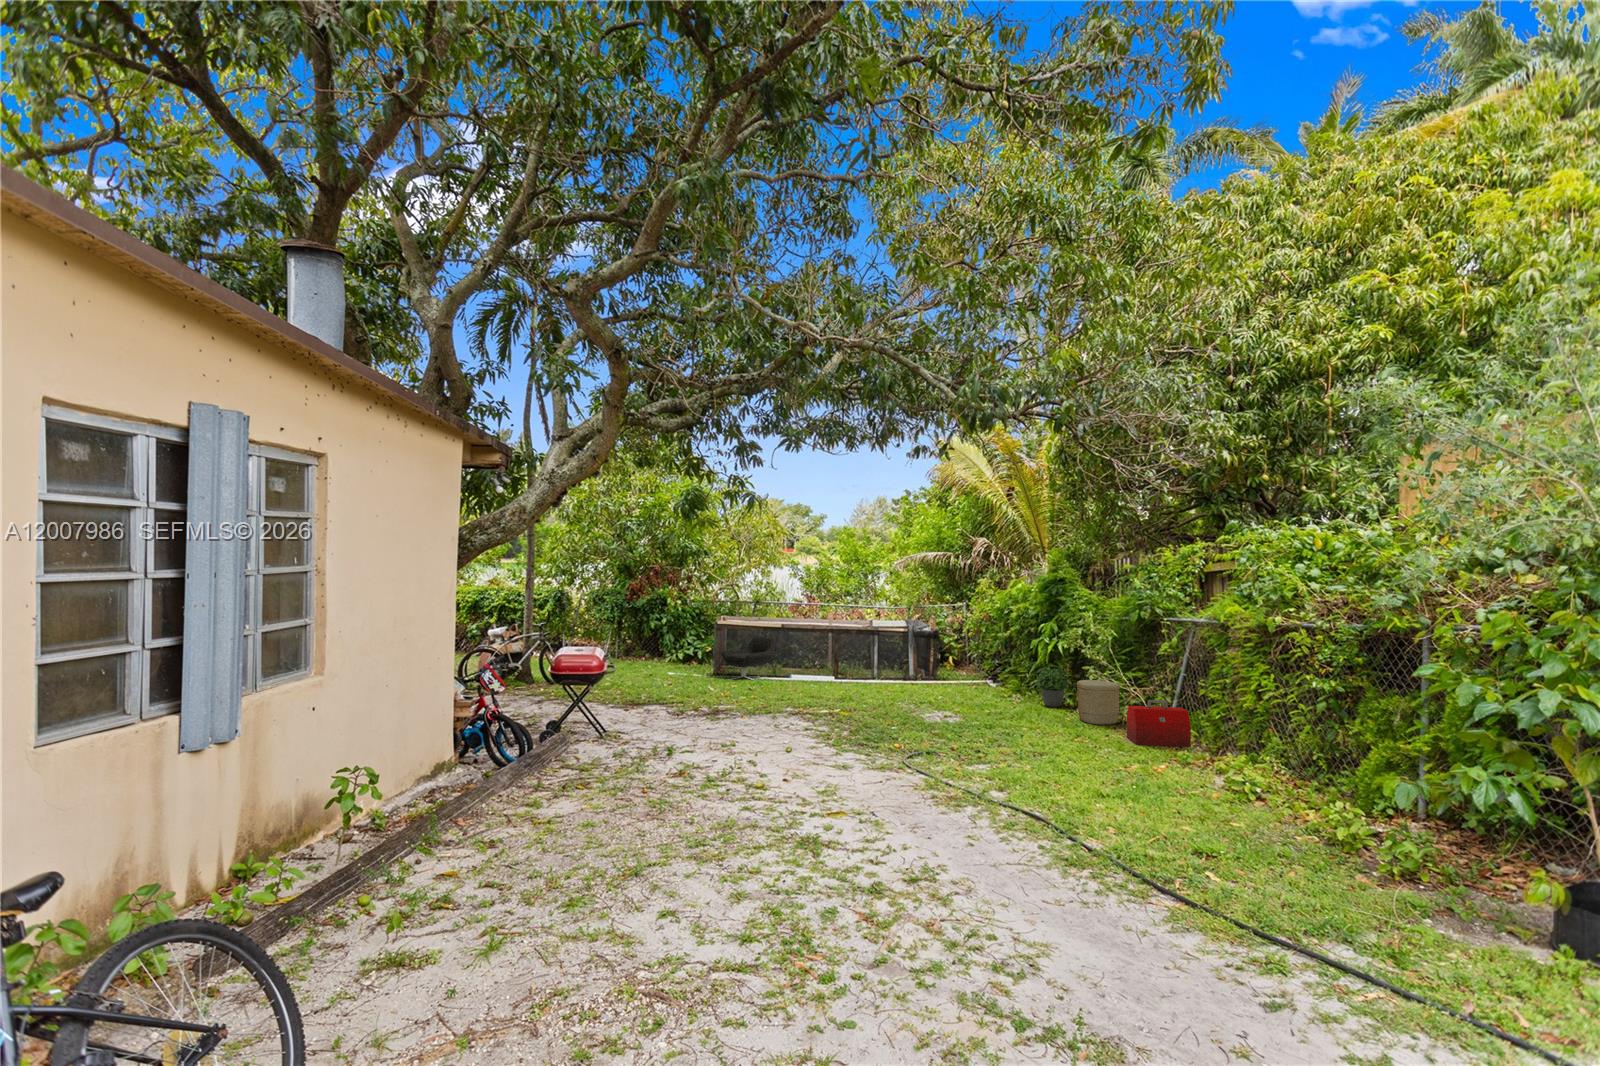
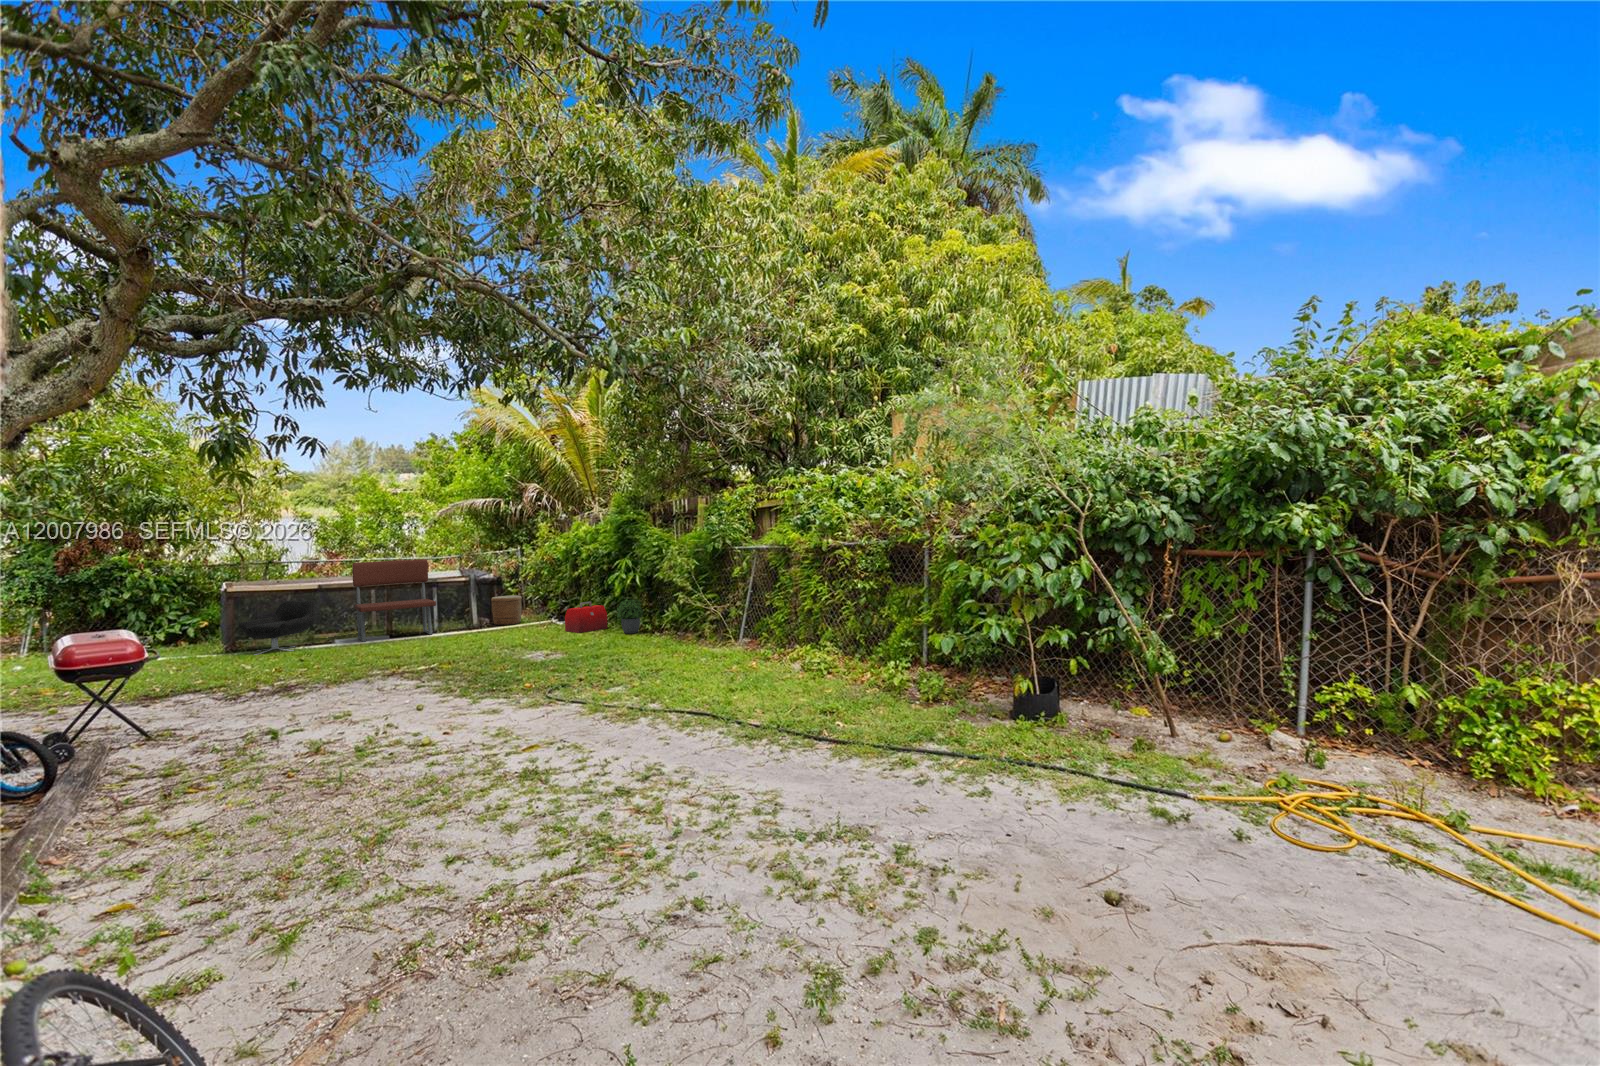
bench: none [807,607,871,681] -> present [352,559,436,642]
woven basket: present [1077,680,1120,725] -> present [491,595,522,625]
toolbox: present [1127,700,1191,747] -> present [565,602,608,633]

